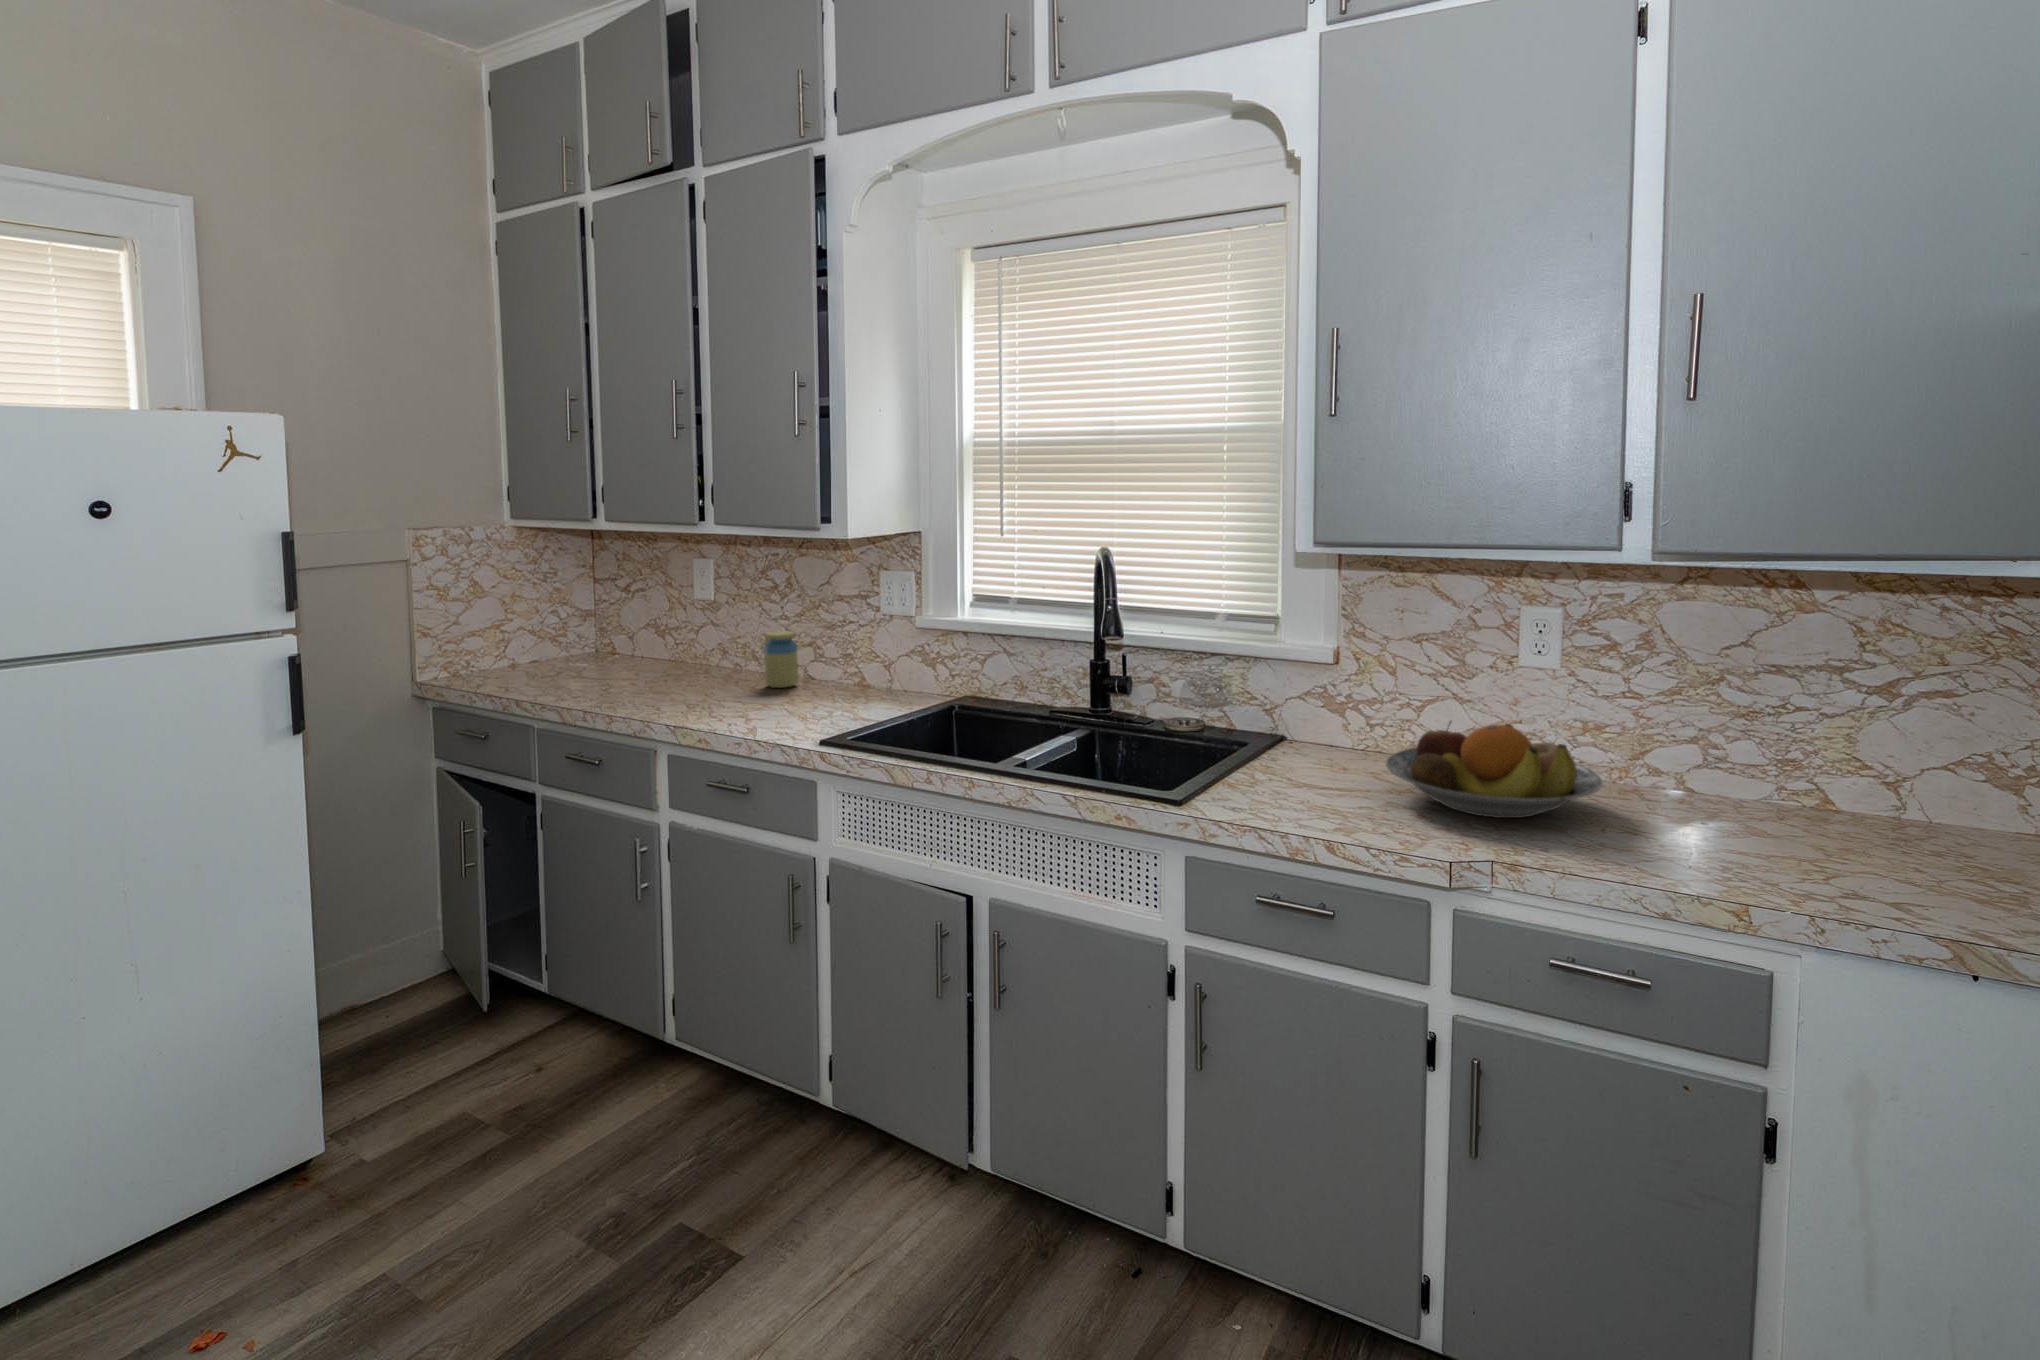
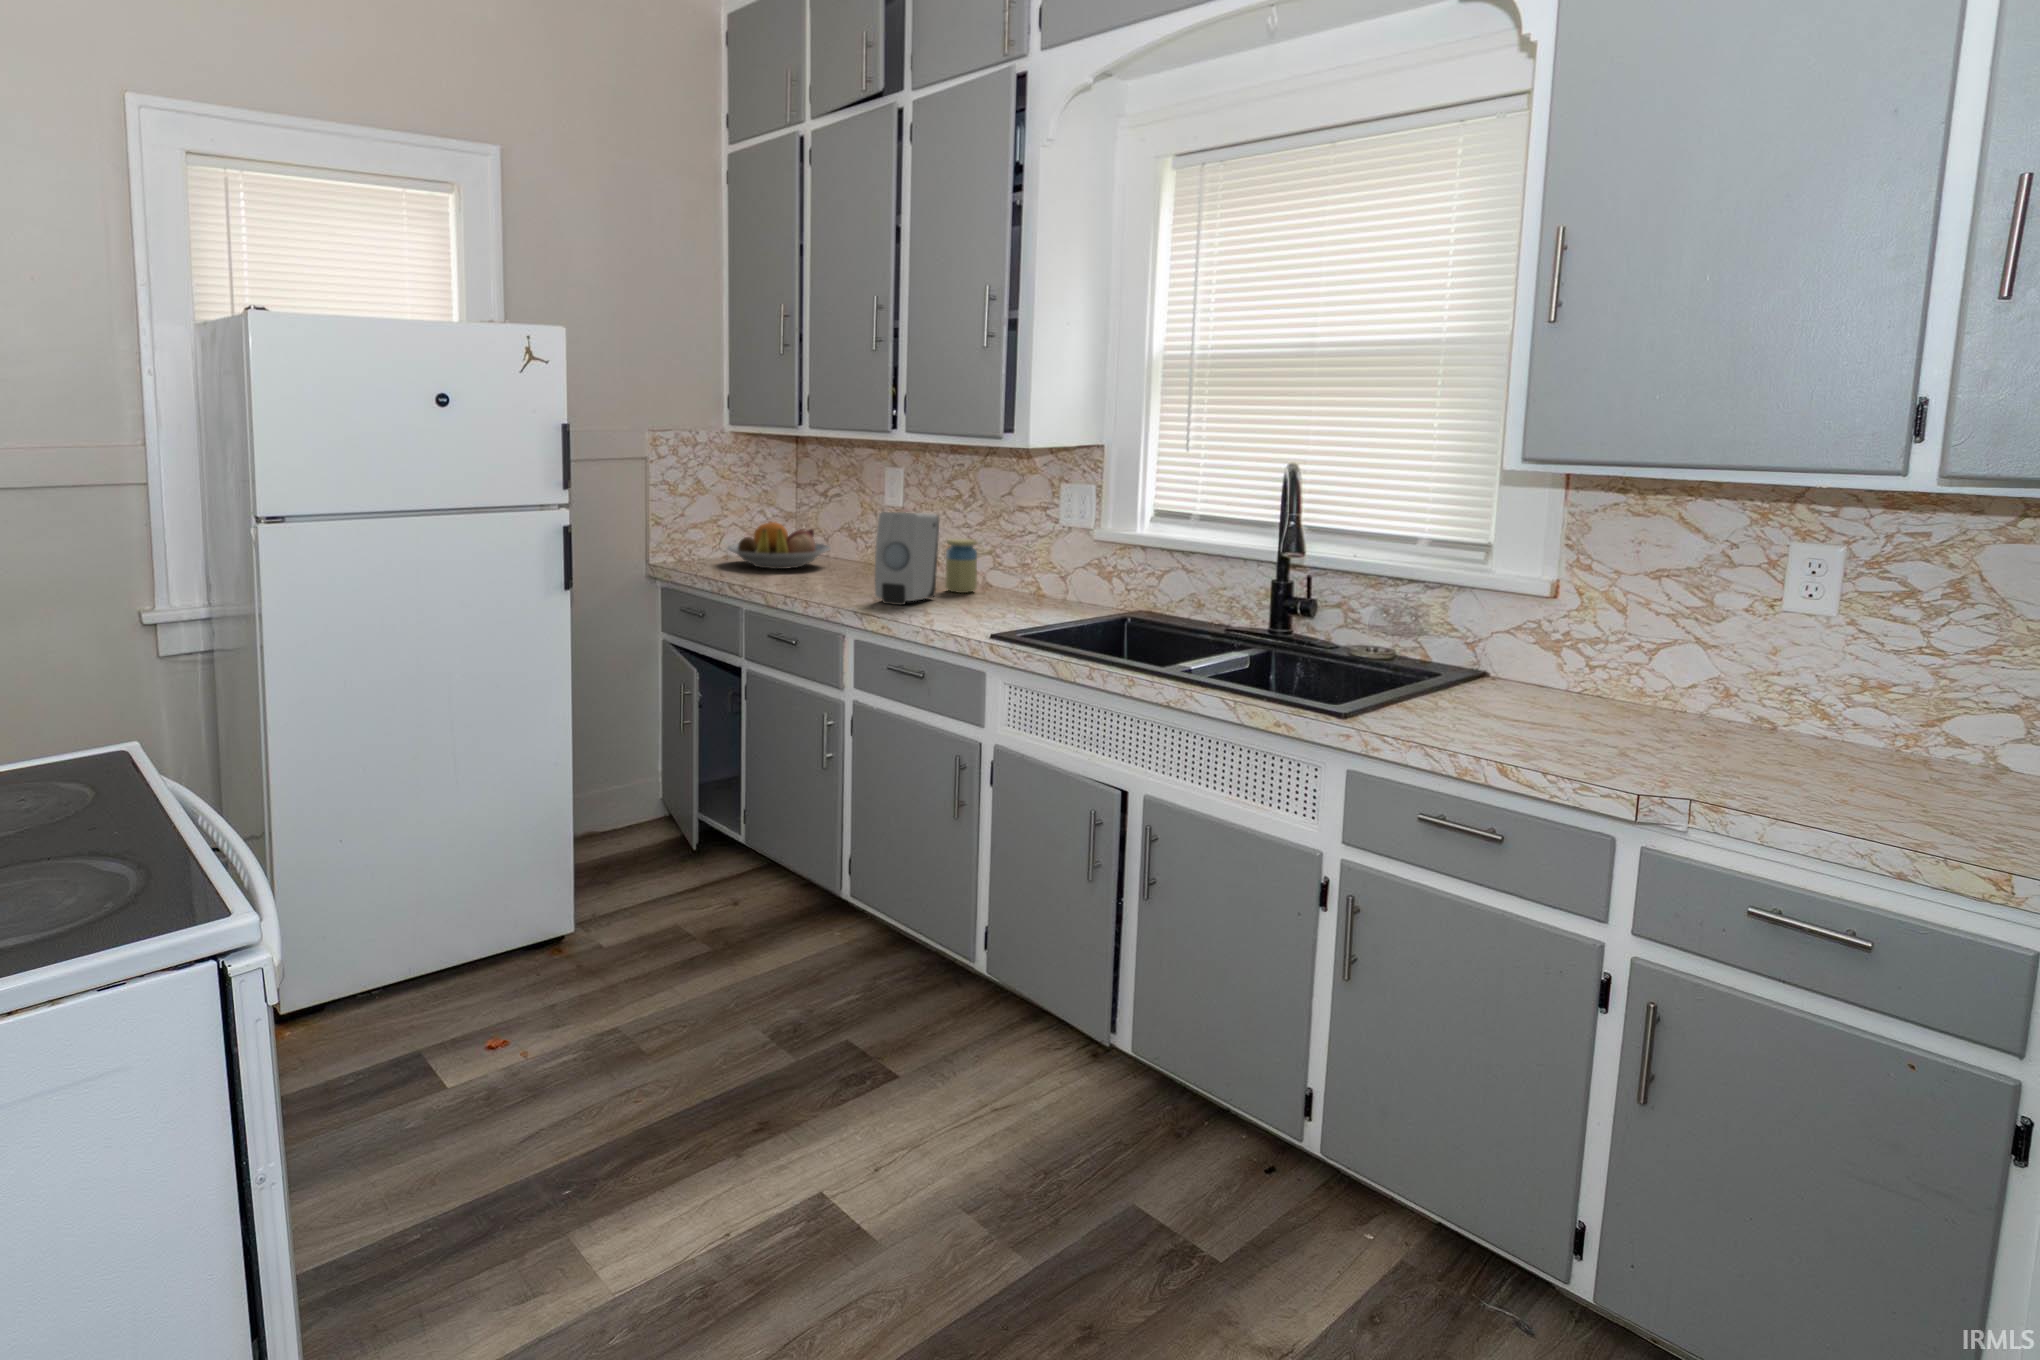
soap dispenser: none [686,609,755,710] -> present [875,512,939,605]
fruit bowl: present [1386,721,1603,818] -> present [727,522,830,569]

